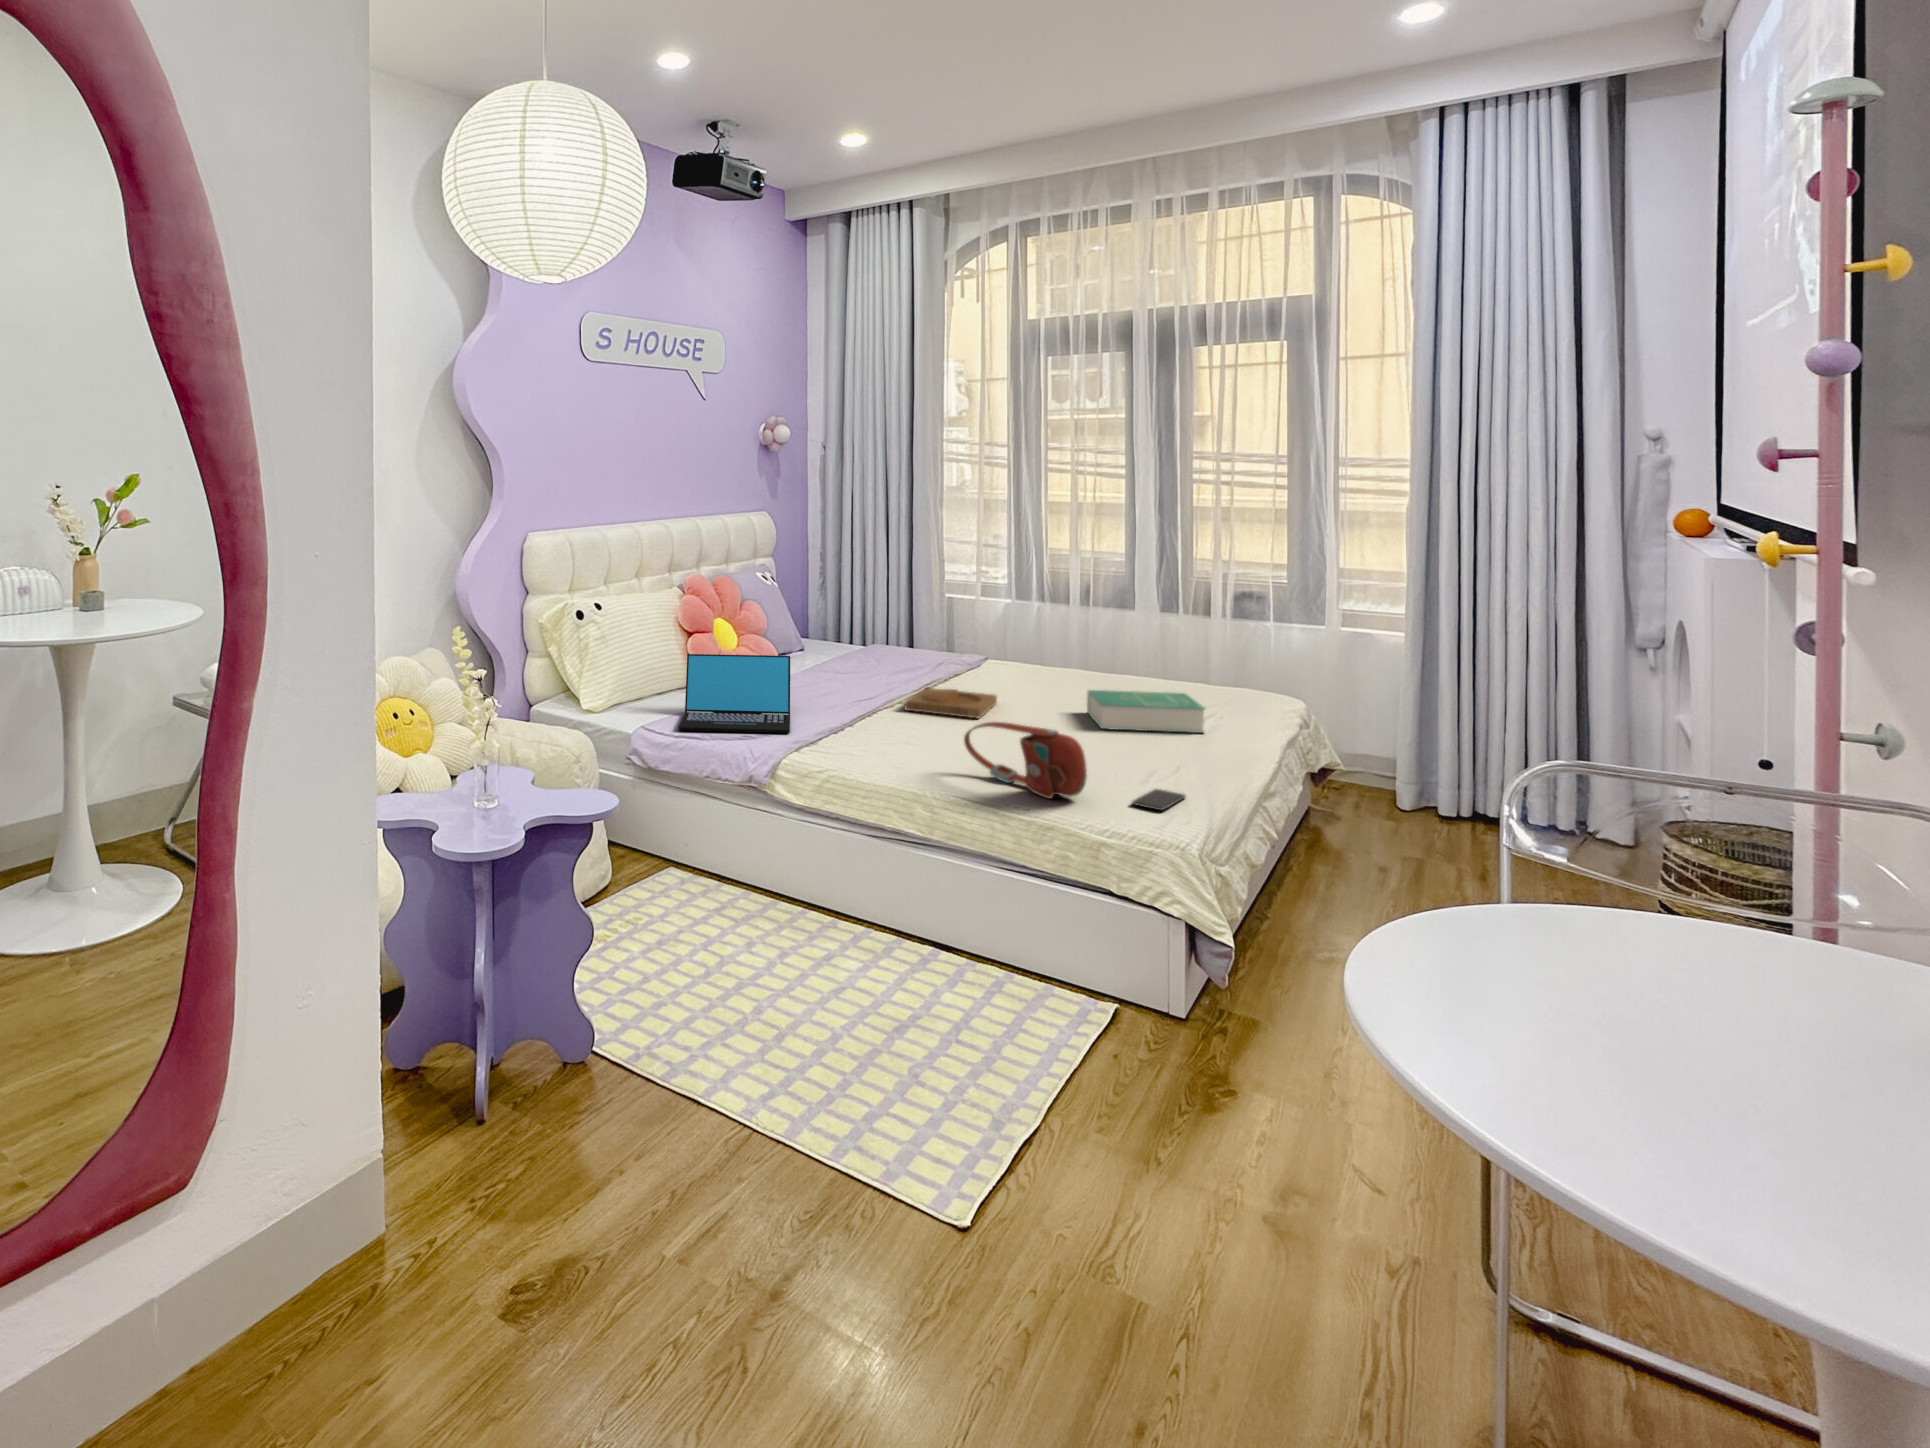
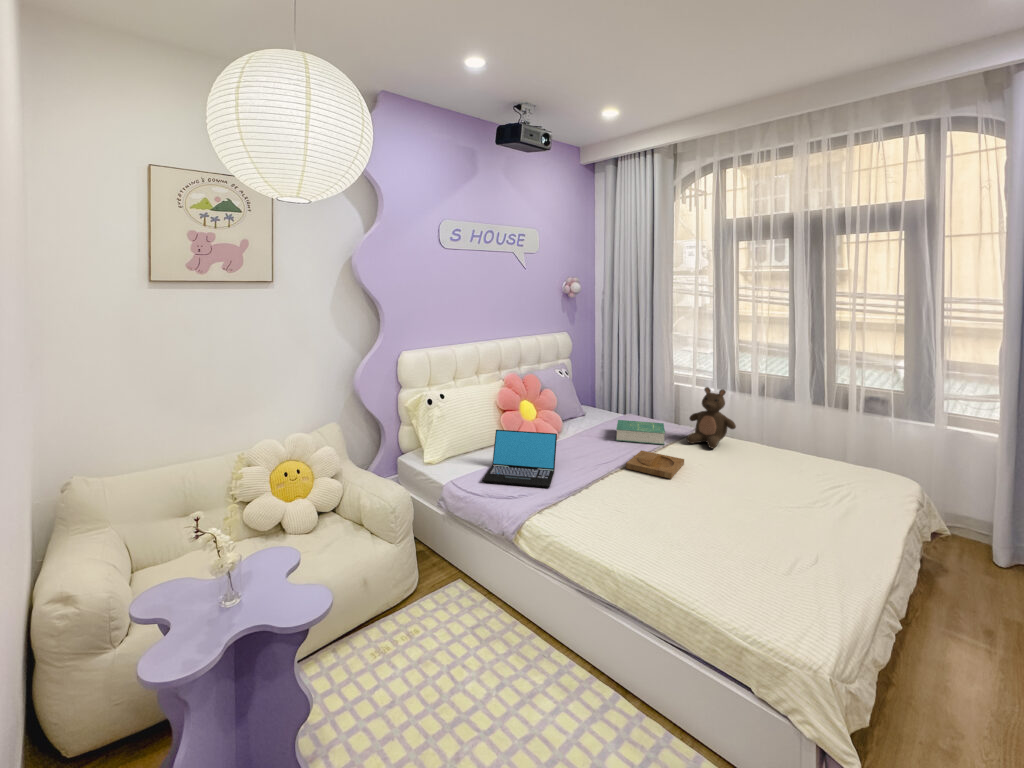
stuffed bear: none [998,585,1076,685] -> present [687,387,736,448]
book: present [1087,690,1205,733] -> present [616,420,665,445]
handbag: present [964,722,1087,799] -> none [656,508,742,574]
smartphone: present [1132,789,1185,811] -> none [774,566,814,595]

